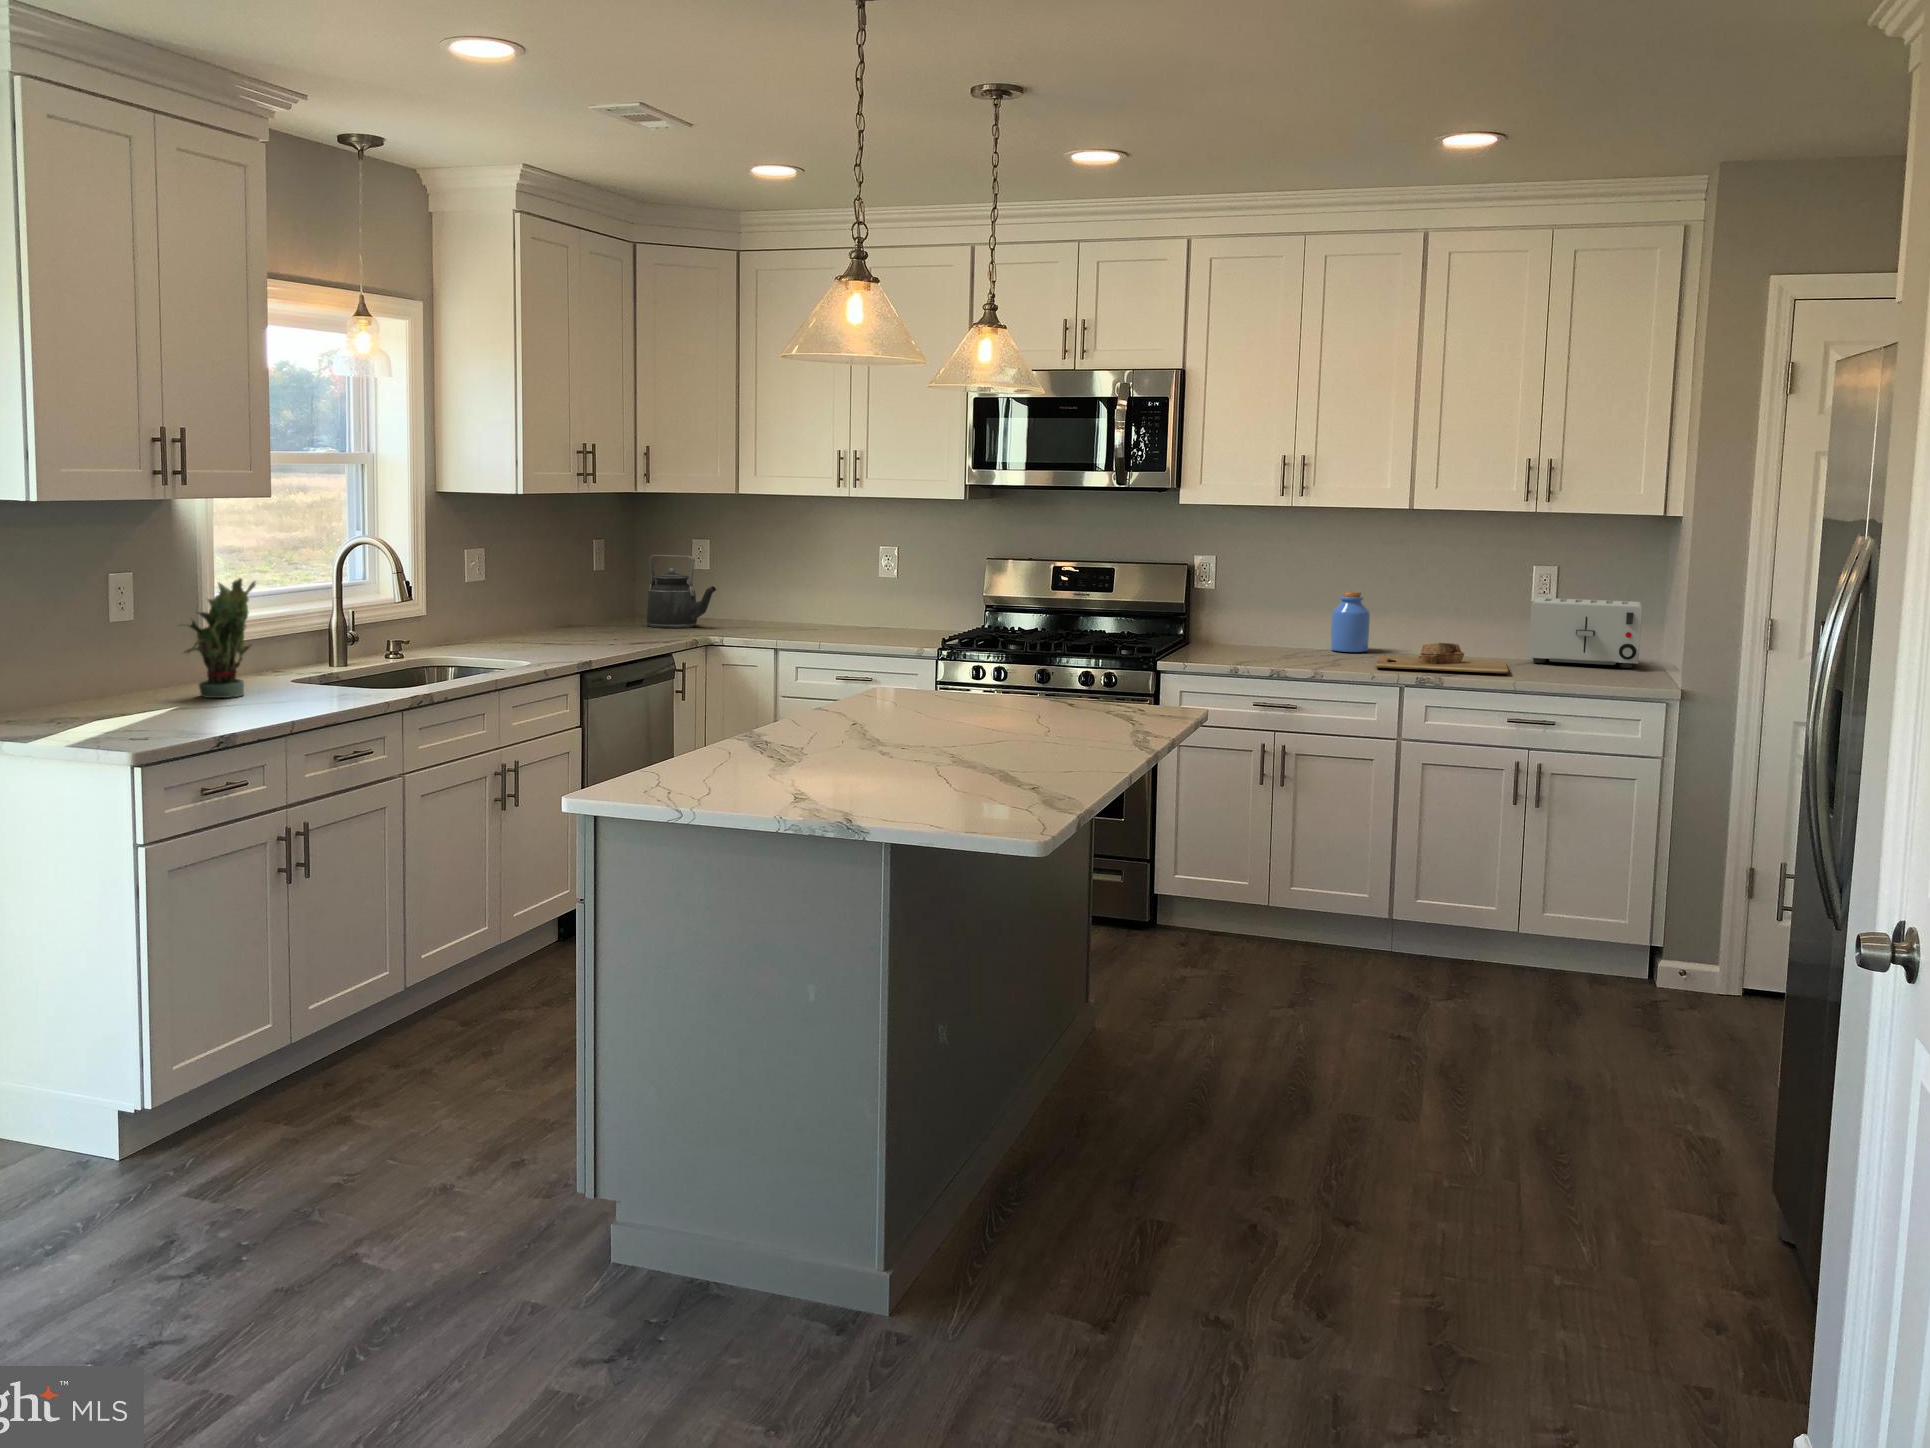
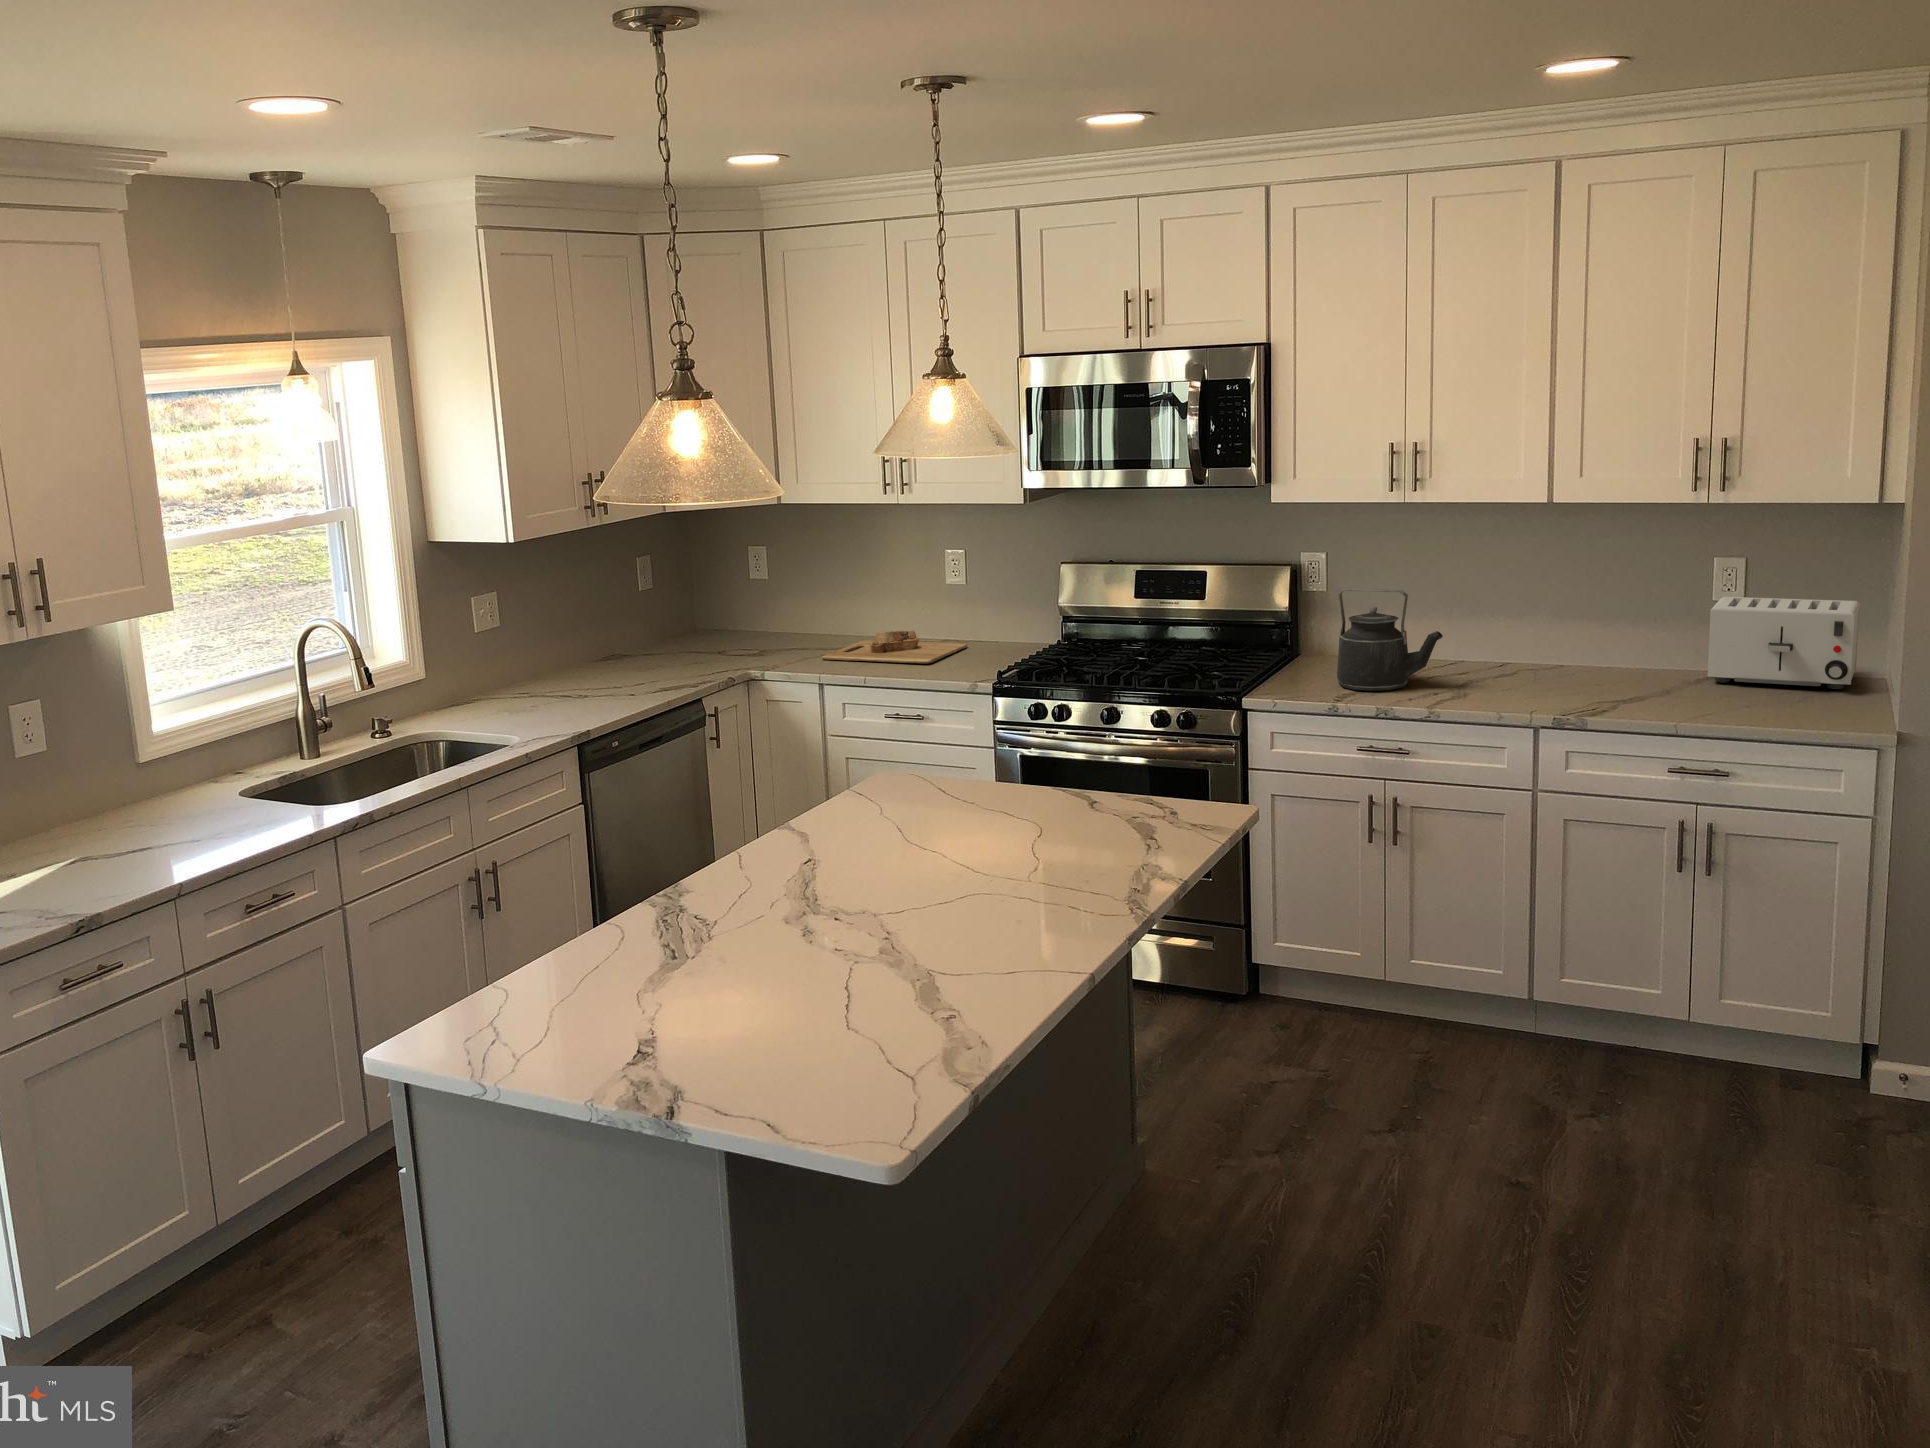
kettle: present [647,555,716,628] -> present [1337,588,1443,691]
potted plant: present [183,578,255,698] -> none [85,704,169,838]
jar: present [1330,591,1370,652] -> none [1463,595,1510,669]
cutting board: present [1376,643,1509,673] -> present [822,630,967,663]

